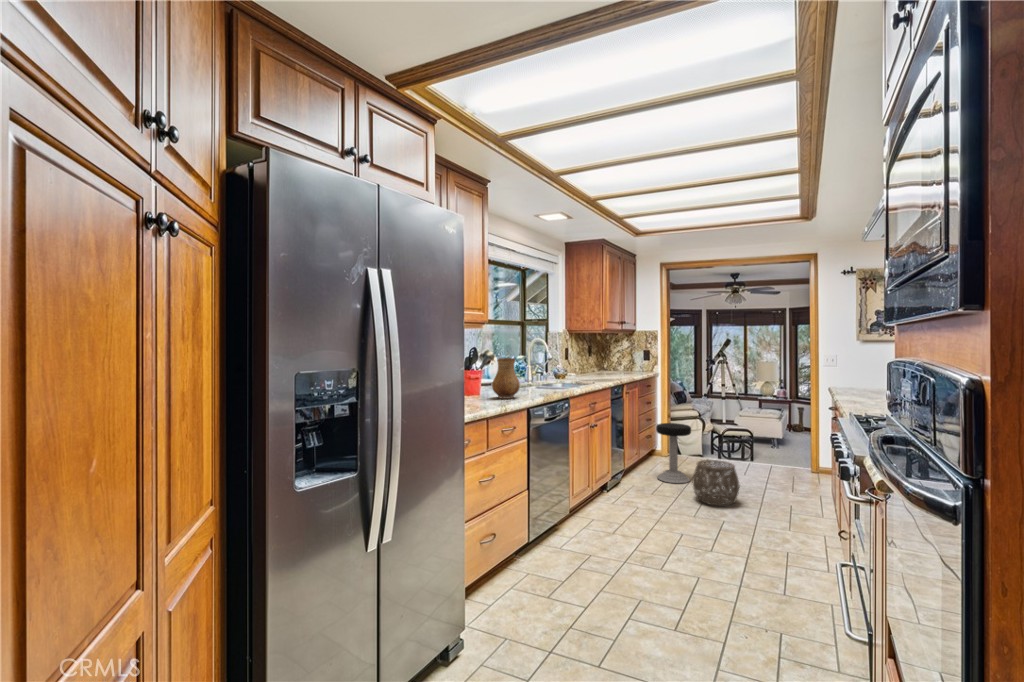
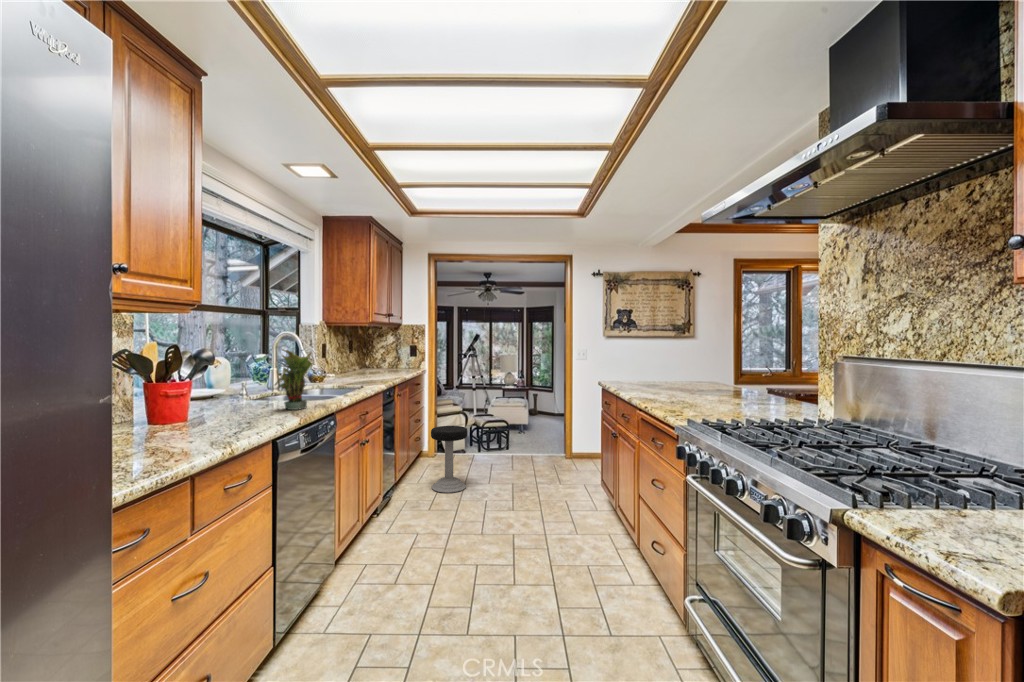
potted plant: none [529,350,554,393] -> present [275,349,312,410]
ceramic pitcher: present [492,358,520,399] -> none [209,362,259,426]
woven basket: present [692,460,739,506] -> none [474,464,522,516]

